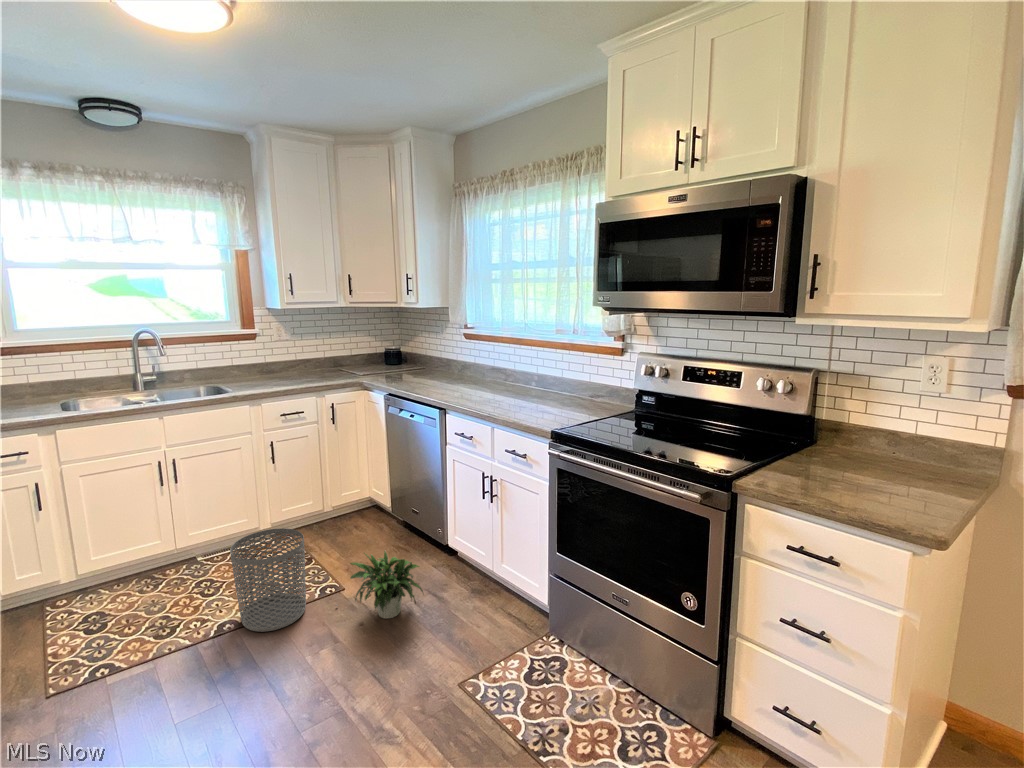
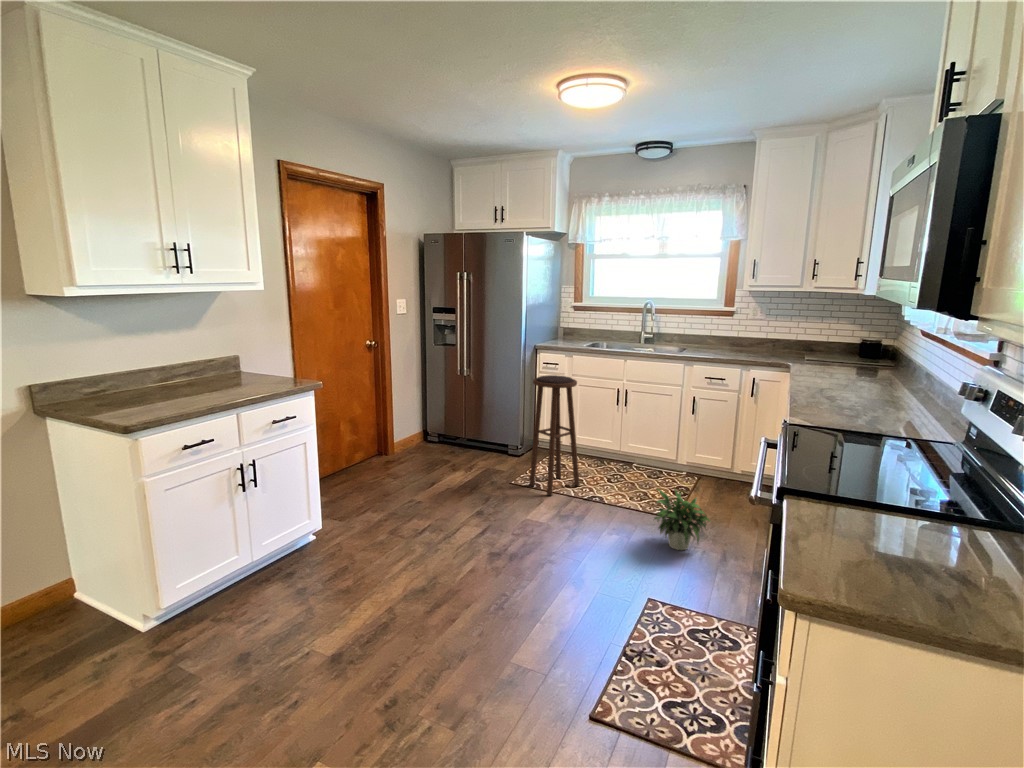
stool: none [64,470,177,676] -> present [529,375,579,496]
waste bin: present [230,528,306,632] -> none [599,446,650,516]

